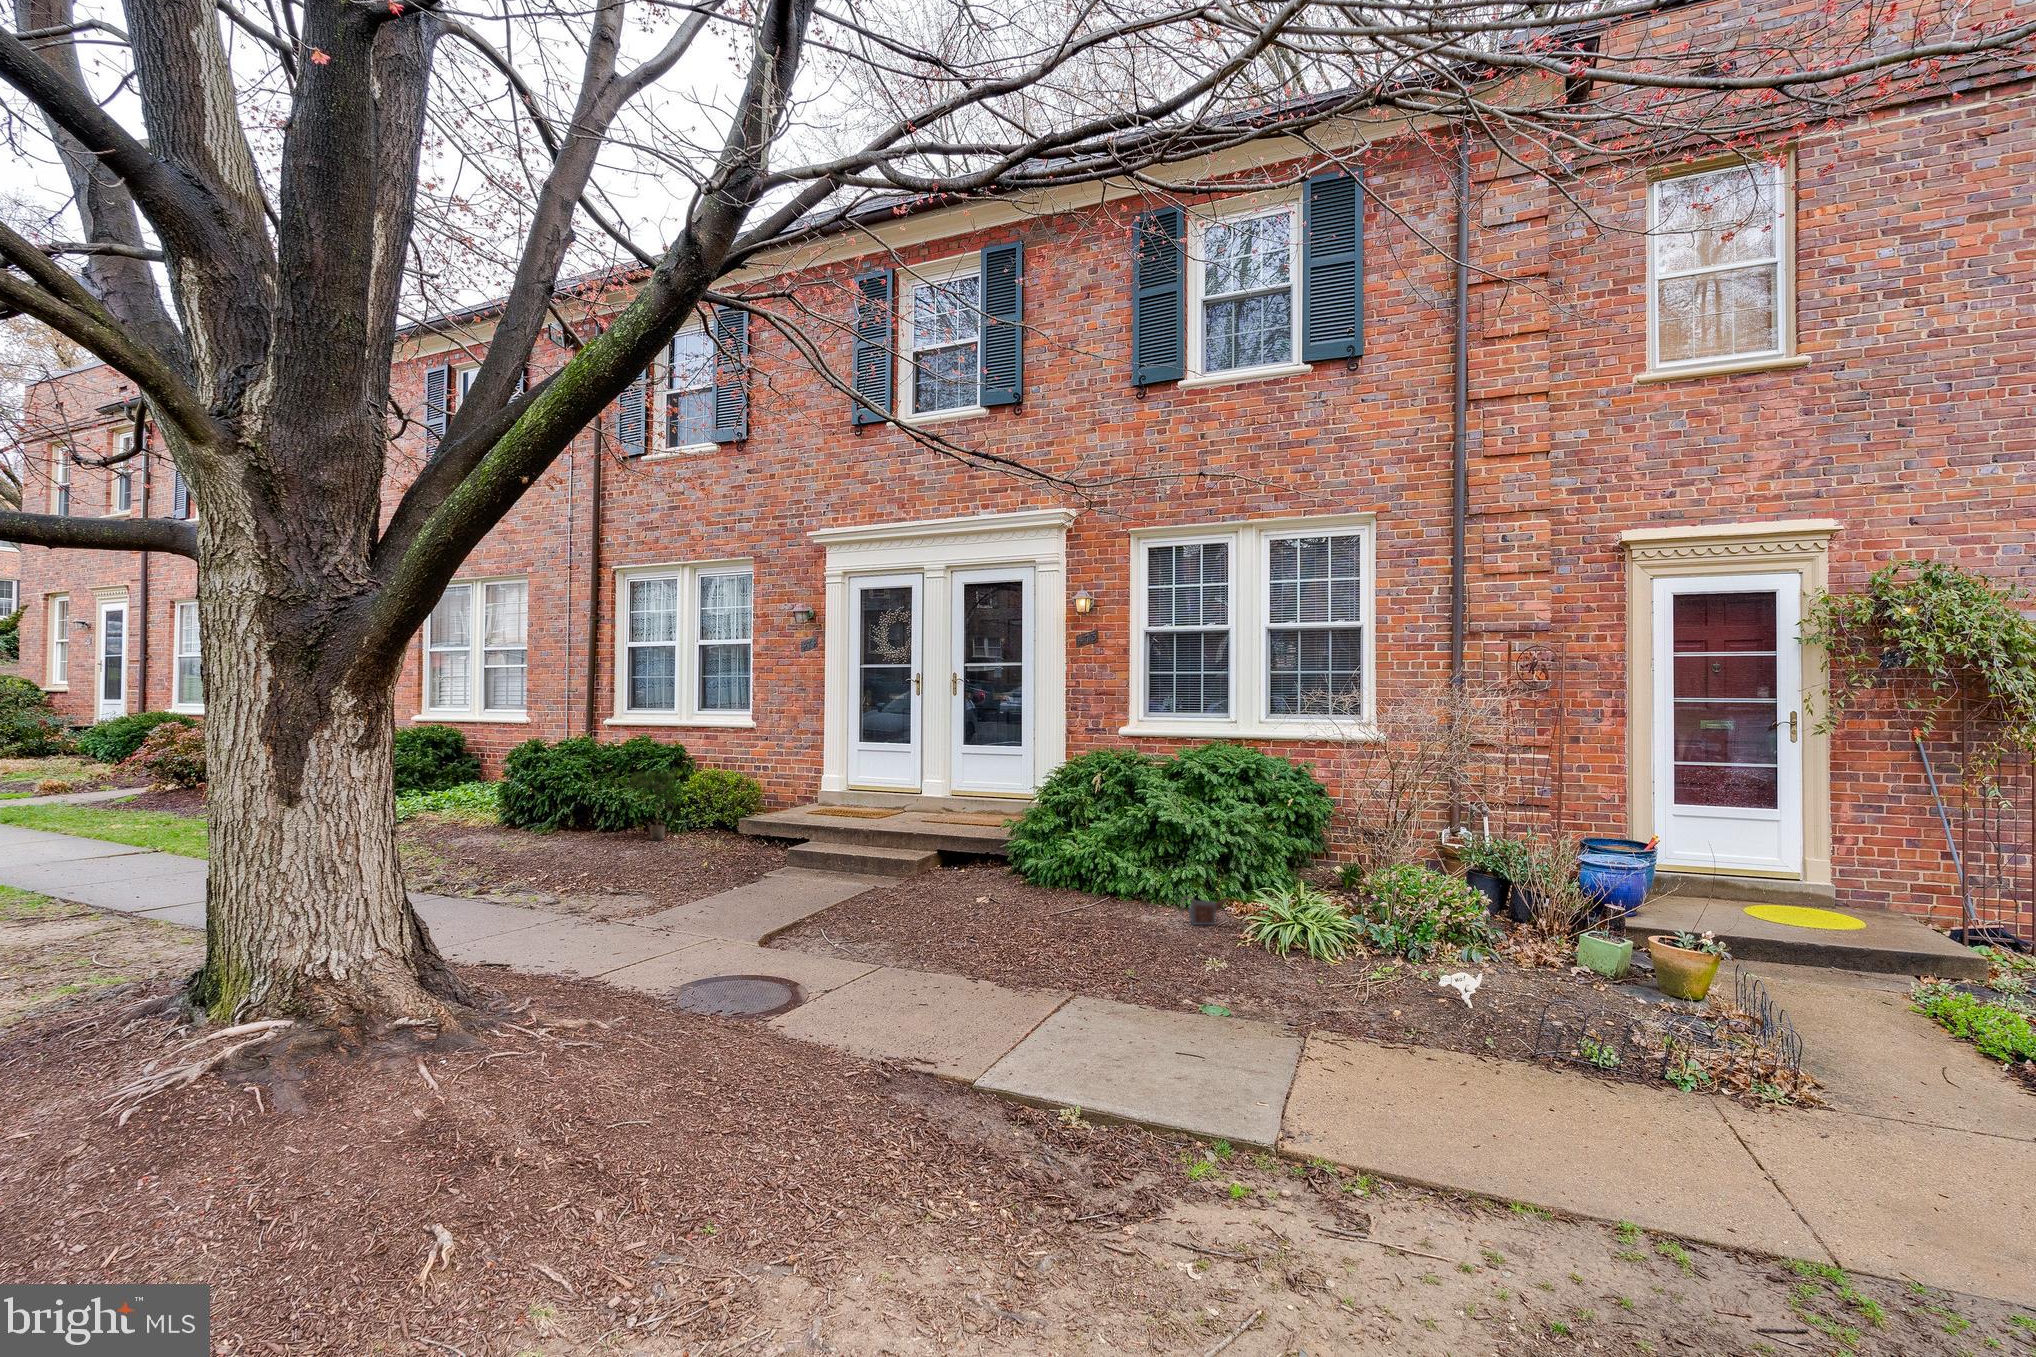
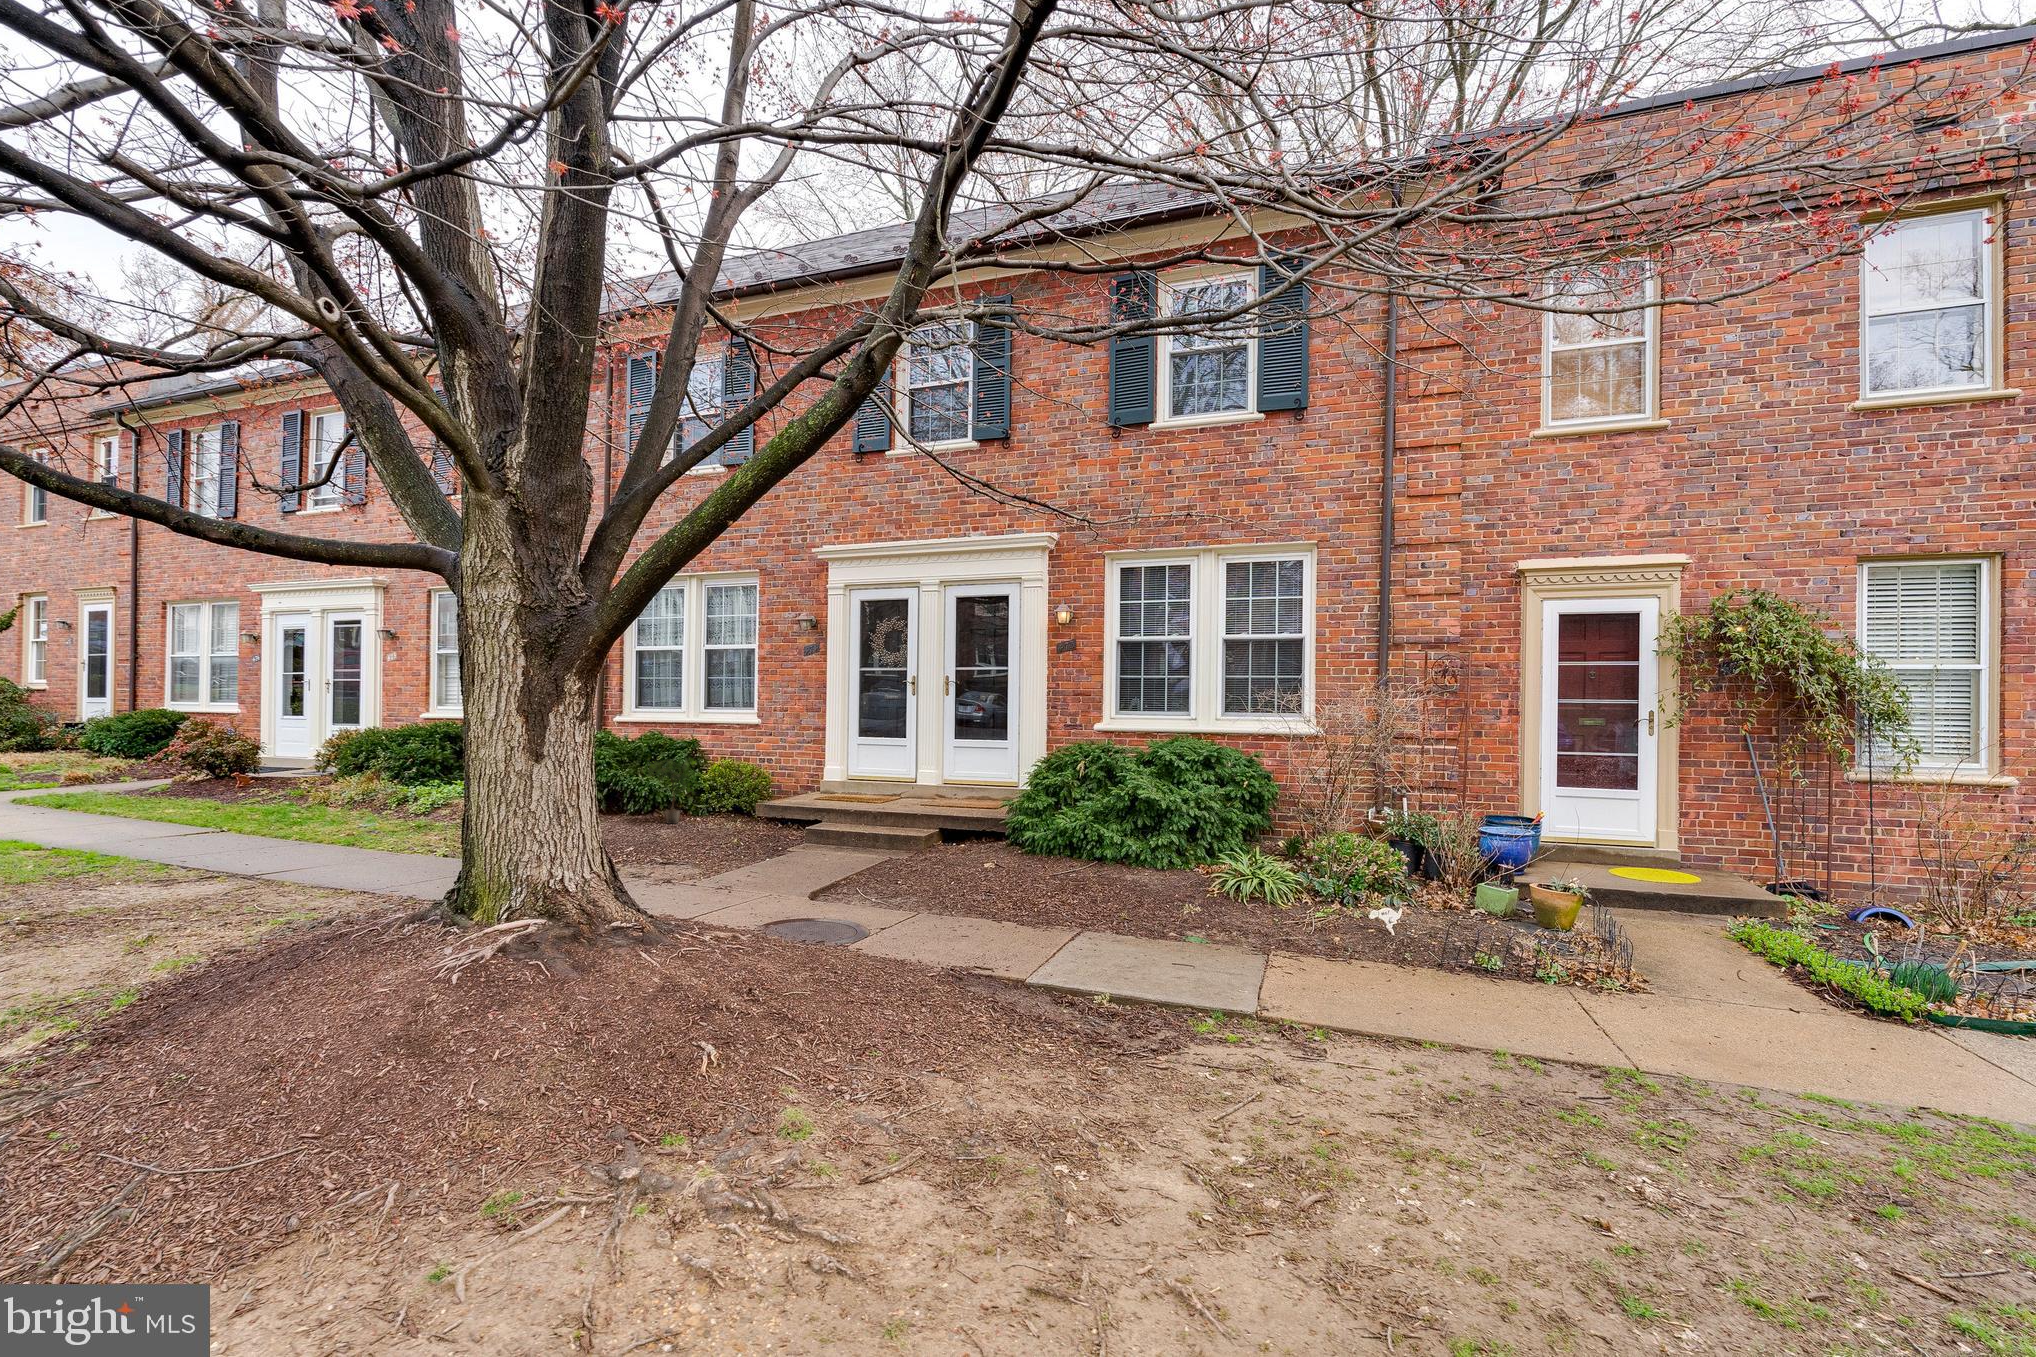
watering can: present [1180,896,1229,925] -> none [1155,860,1197,885]

